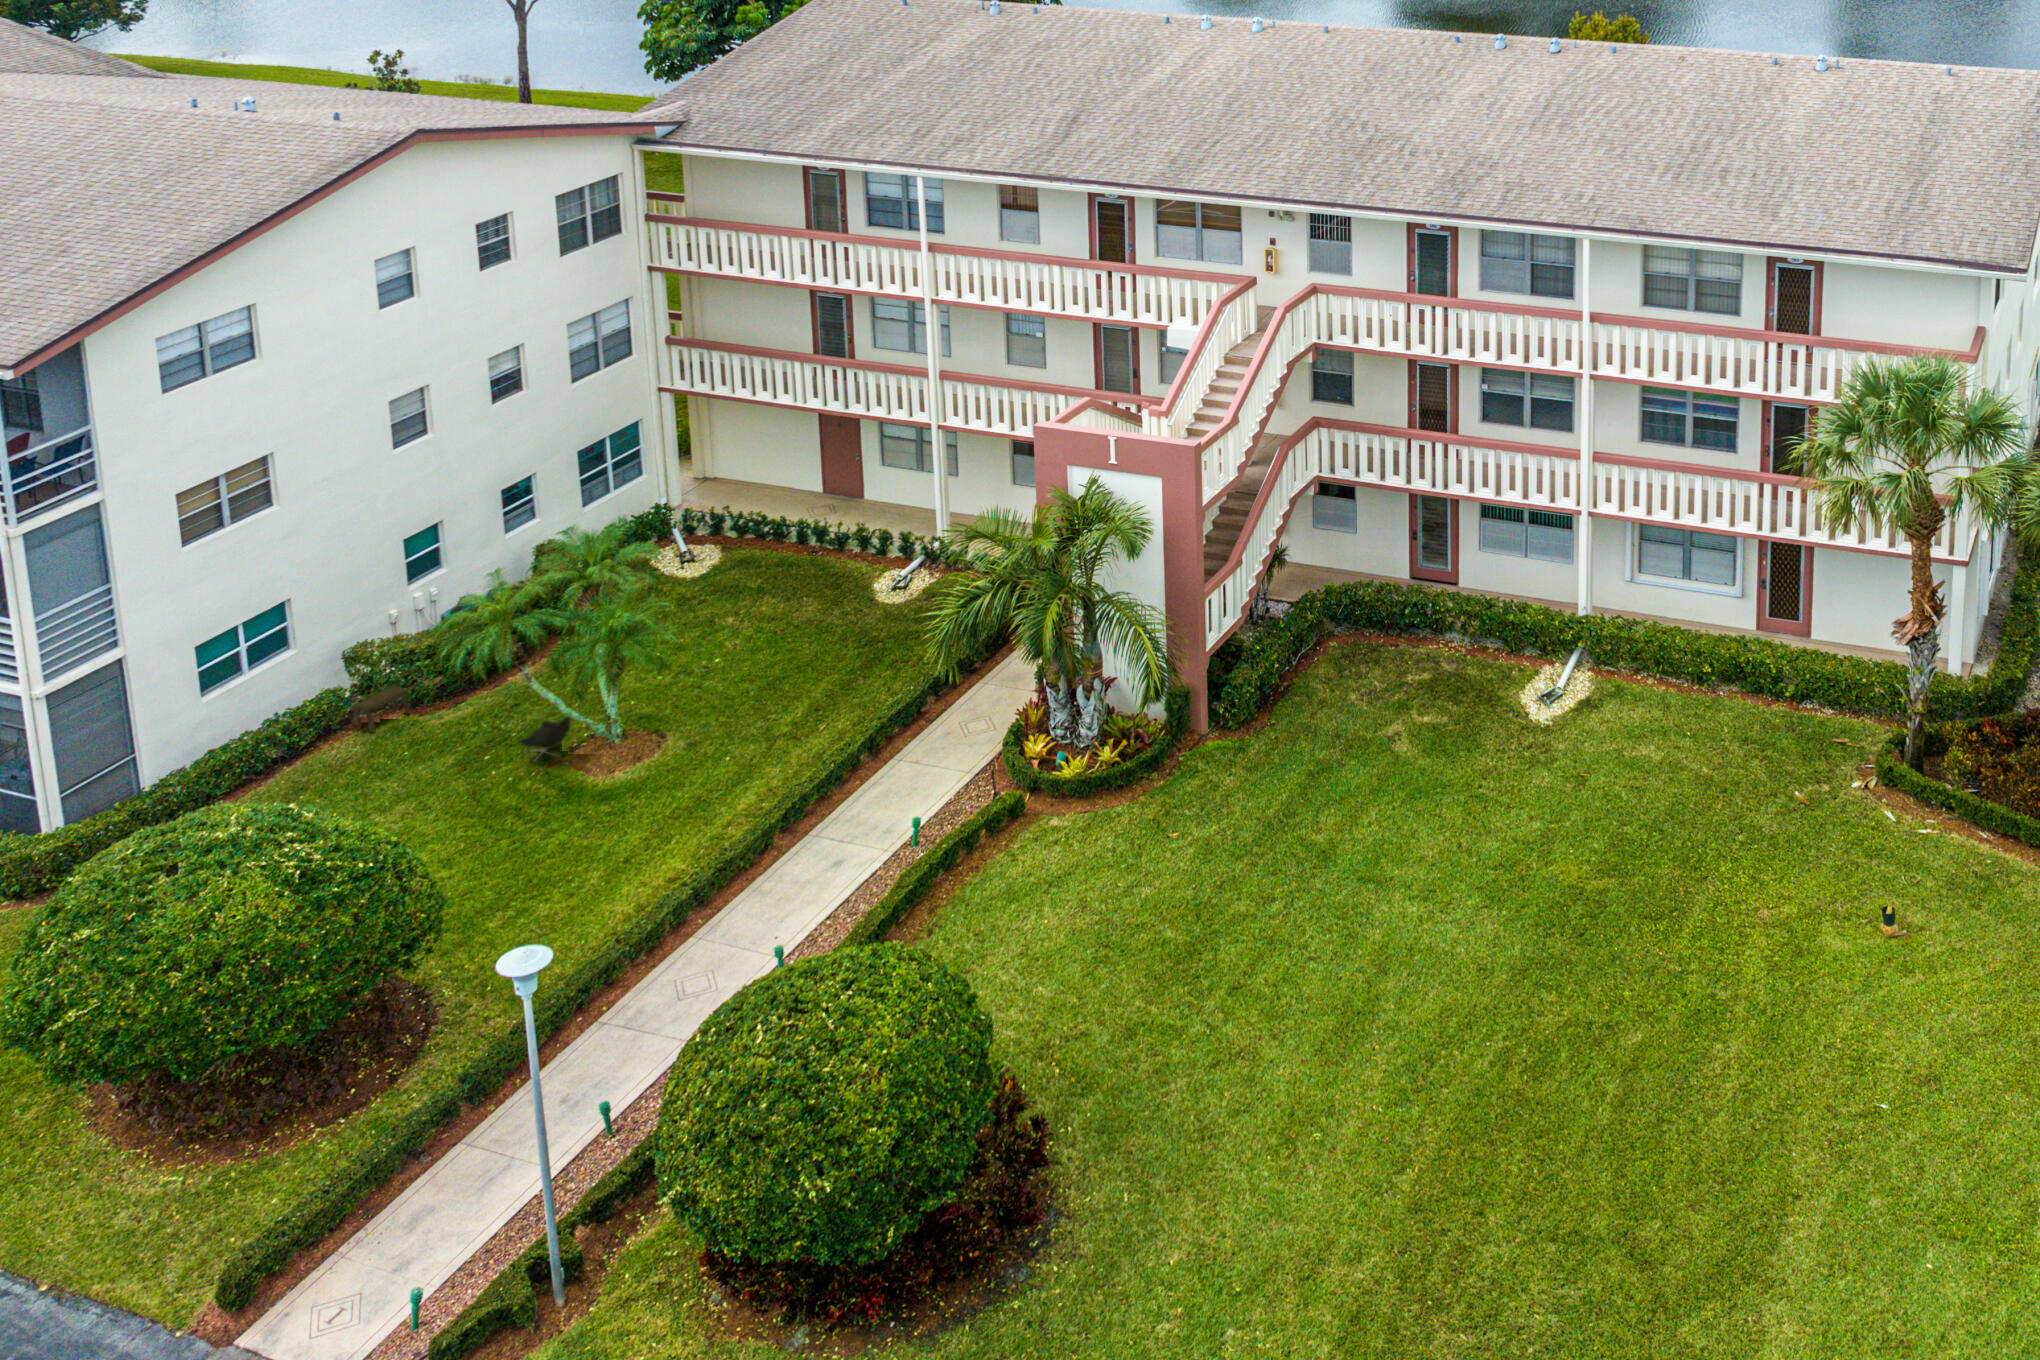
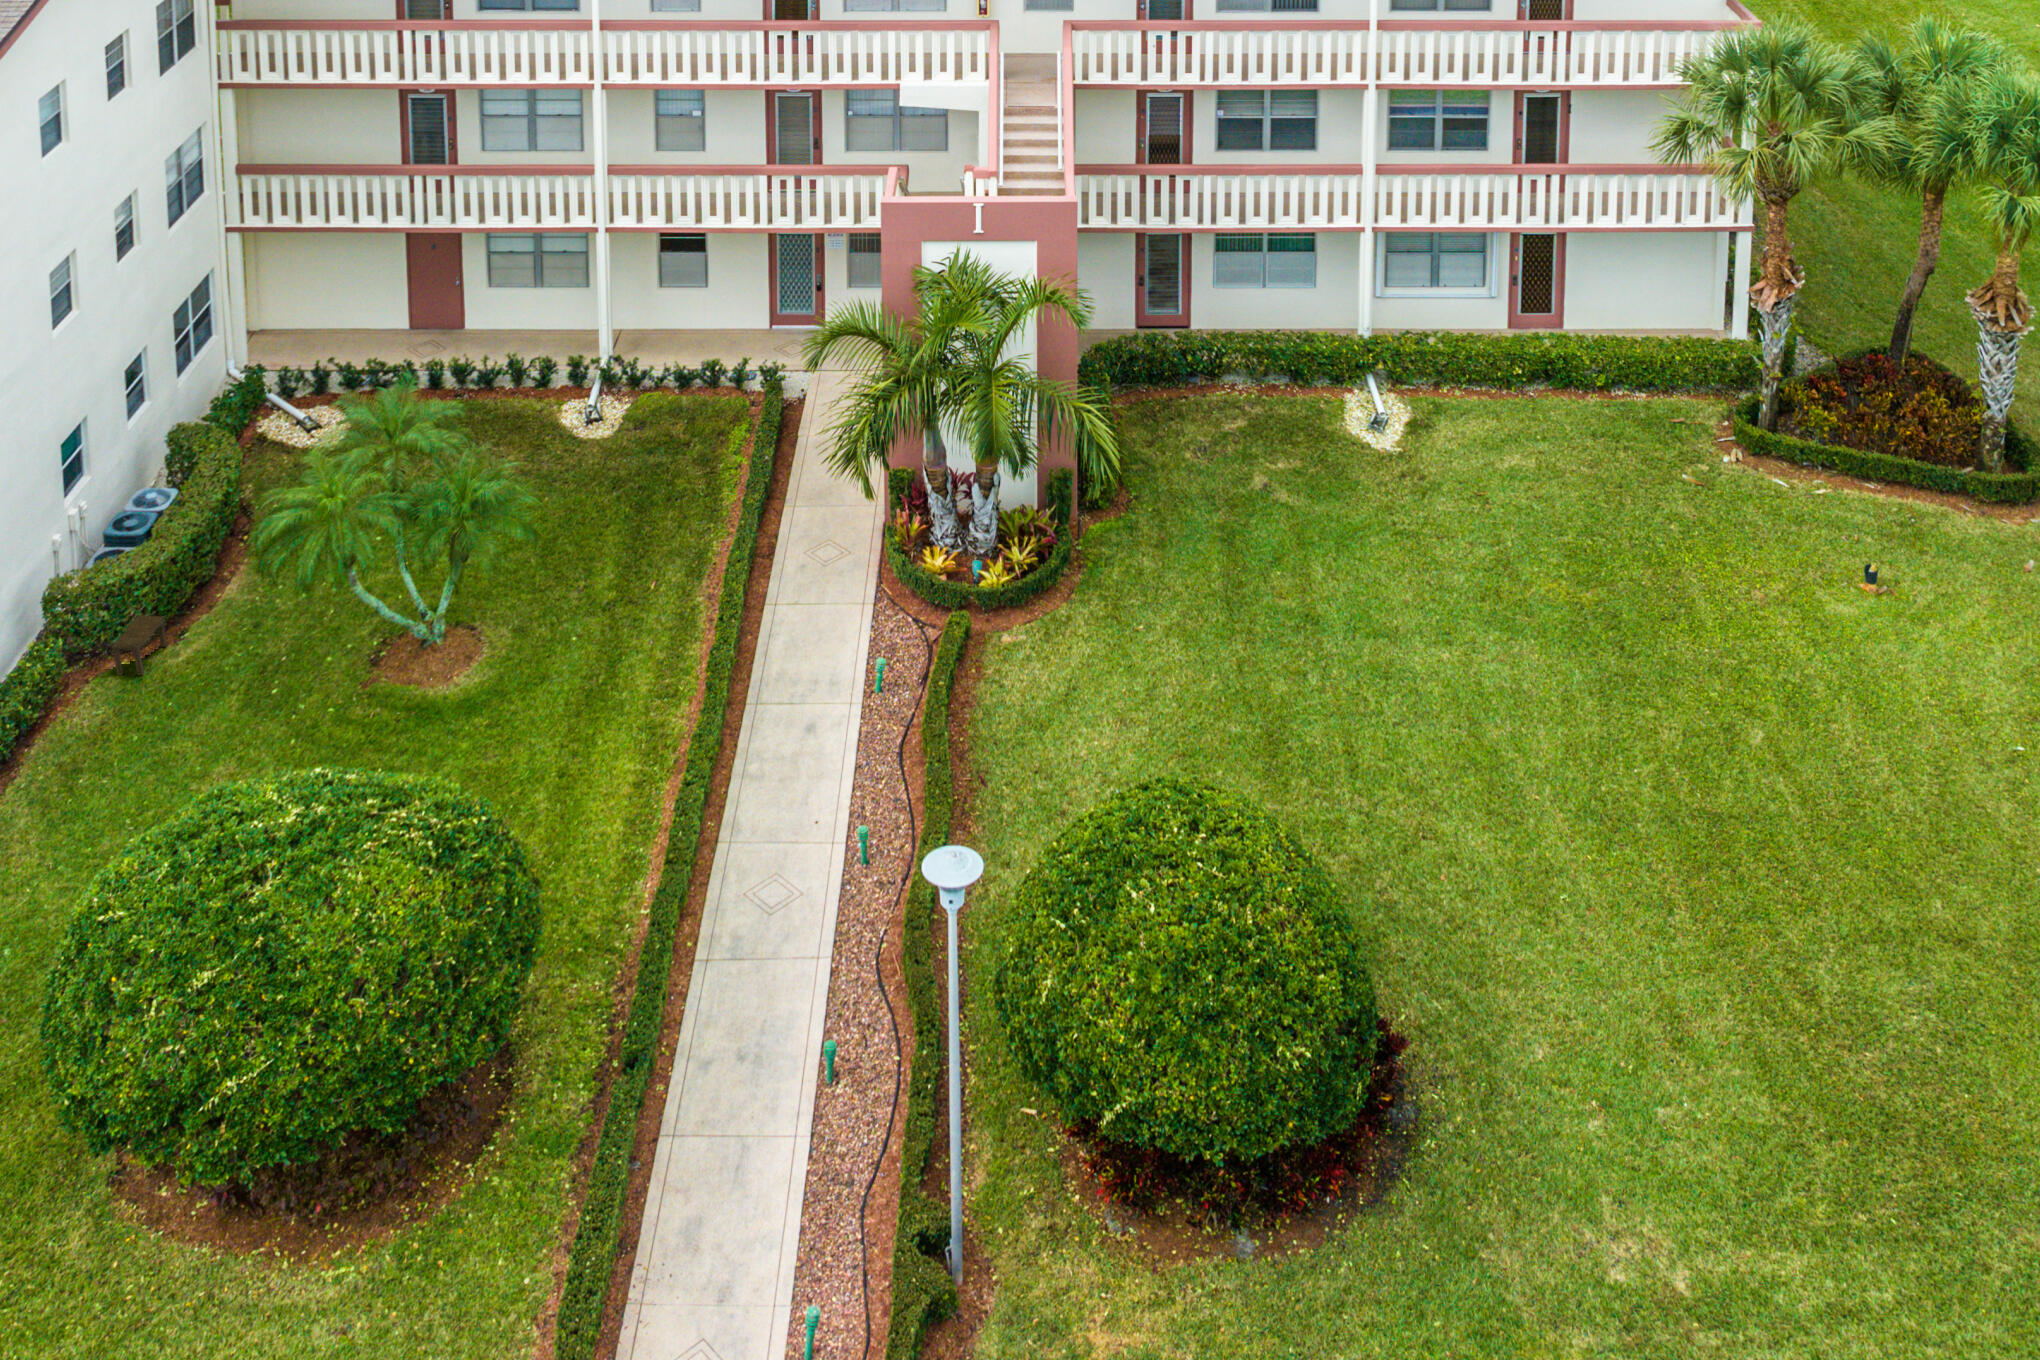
lounge chair: present [519,717,570,754] -> none [359,609,414,669]

